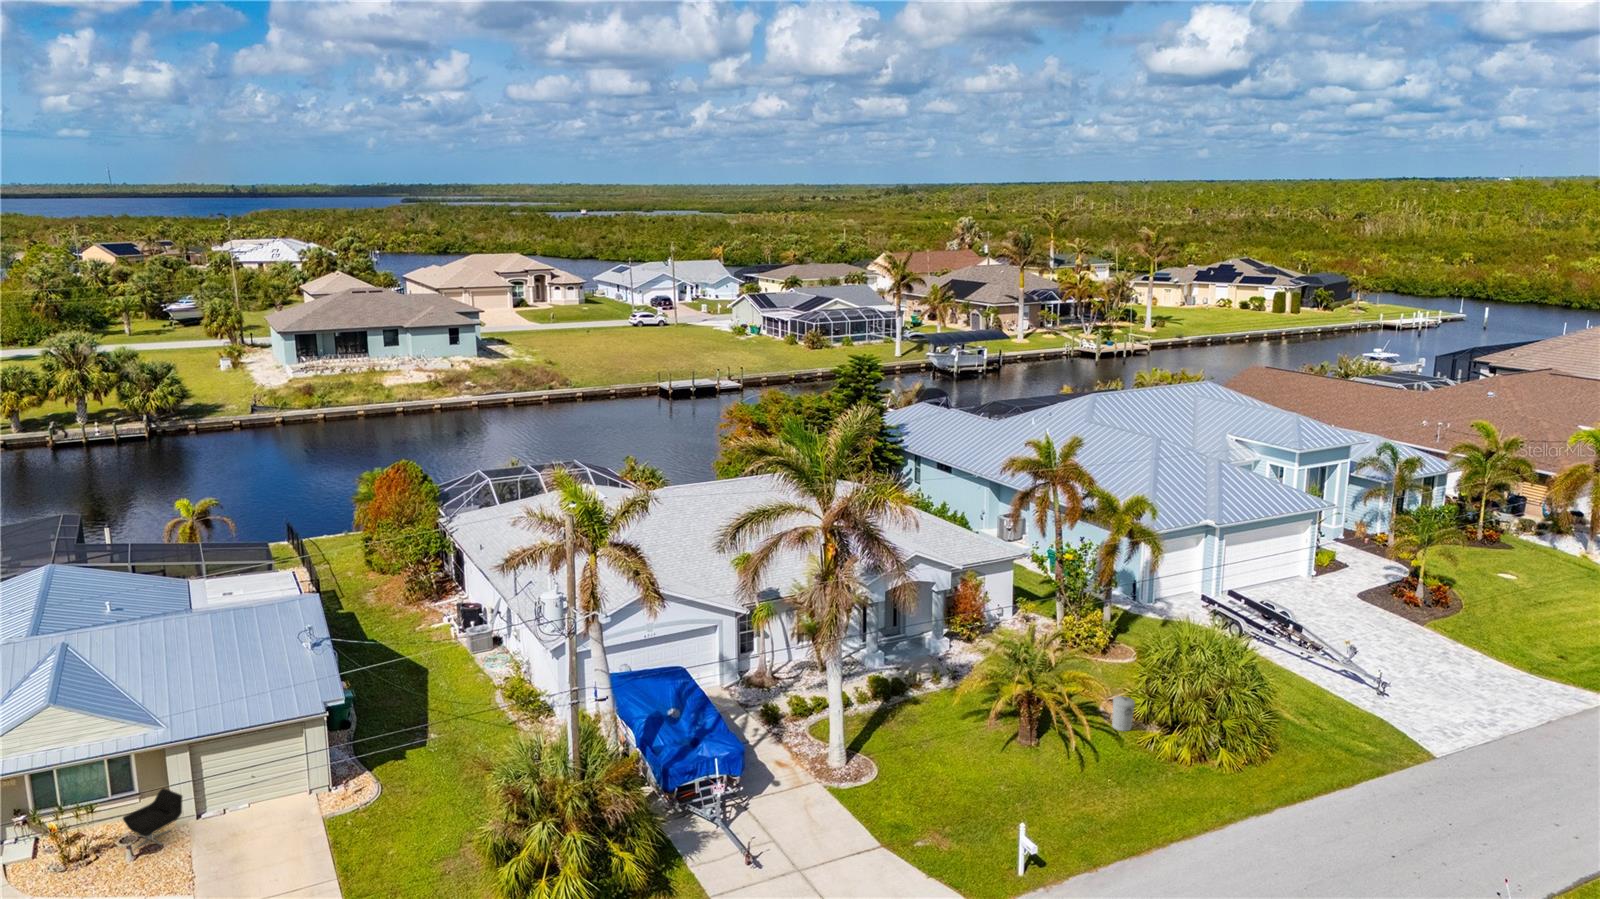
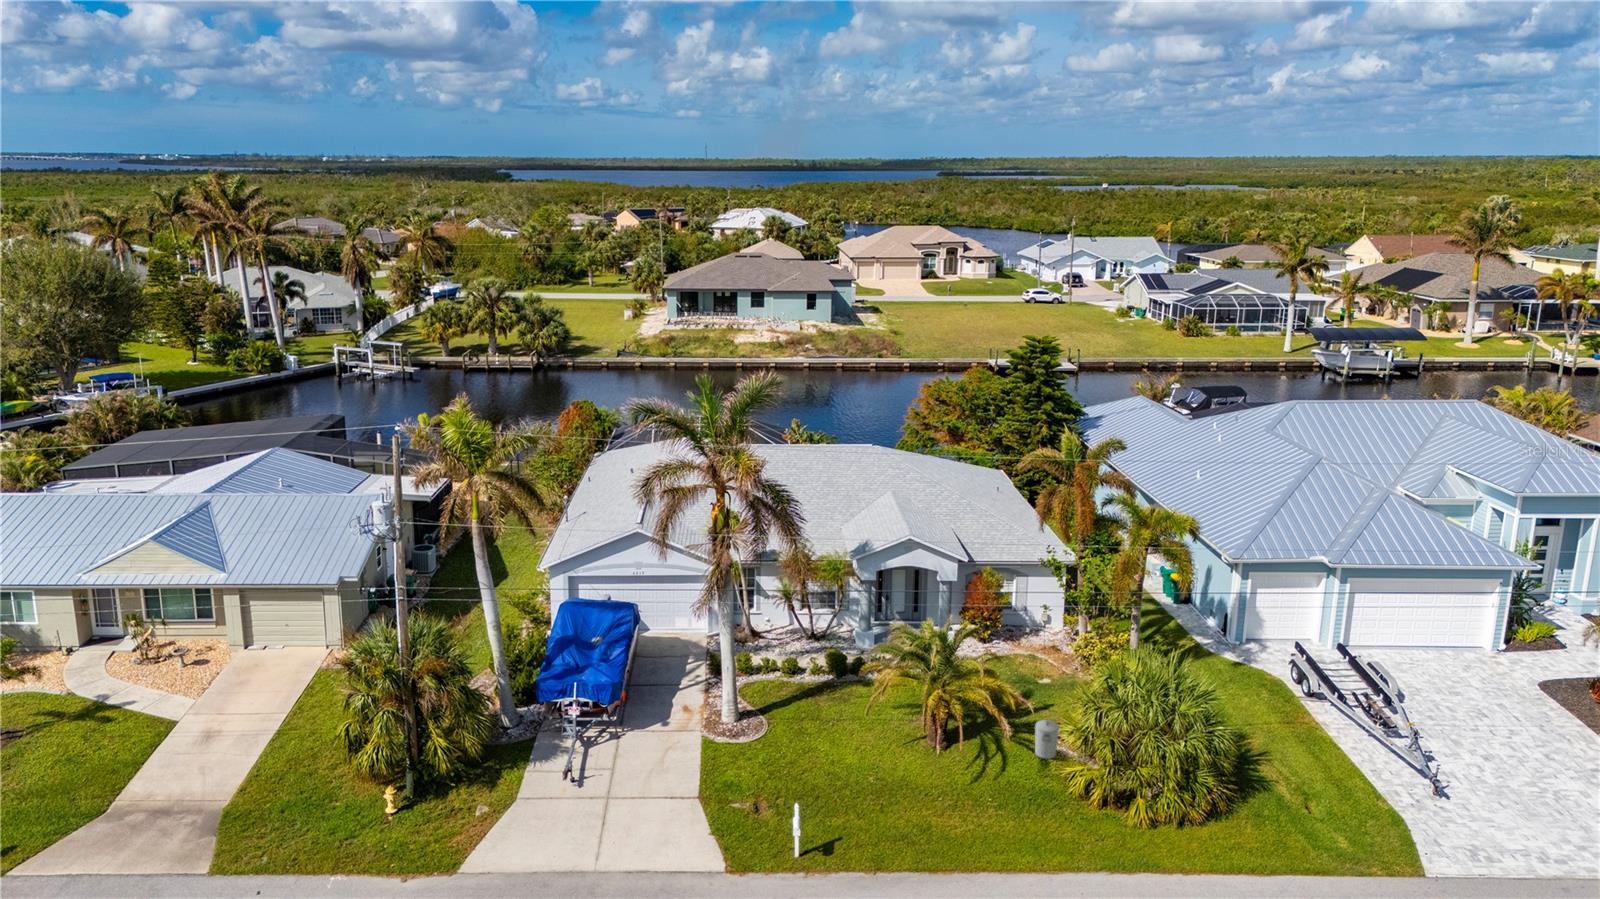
lounge chair: present [123,788,182,848] -> none [192,620,232,661]

